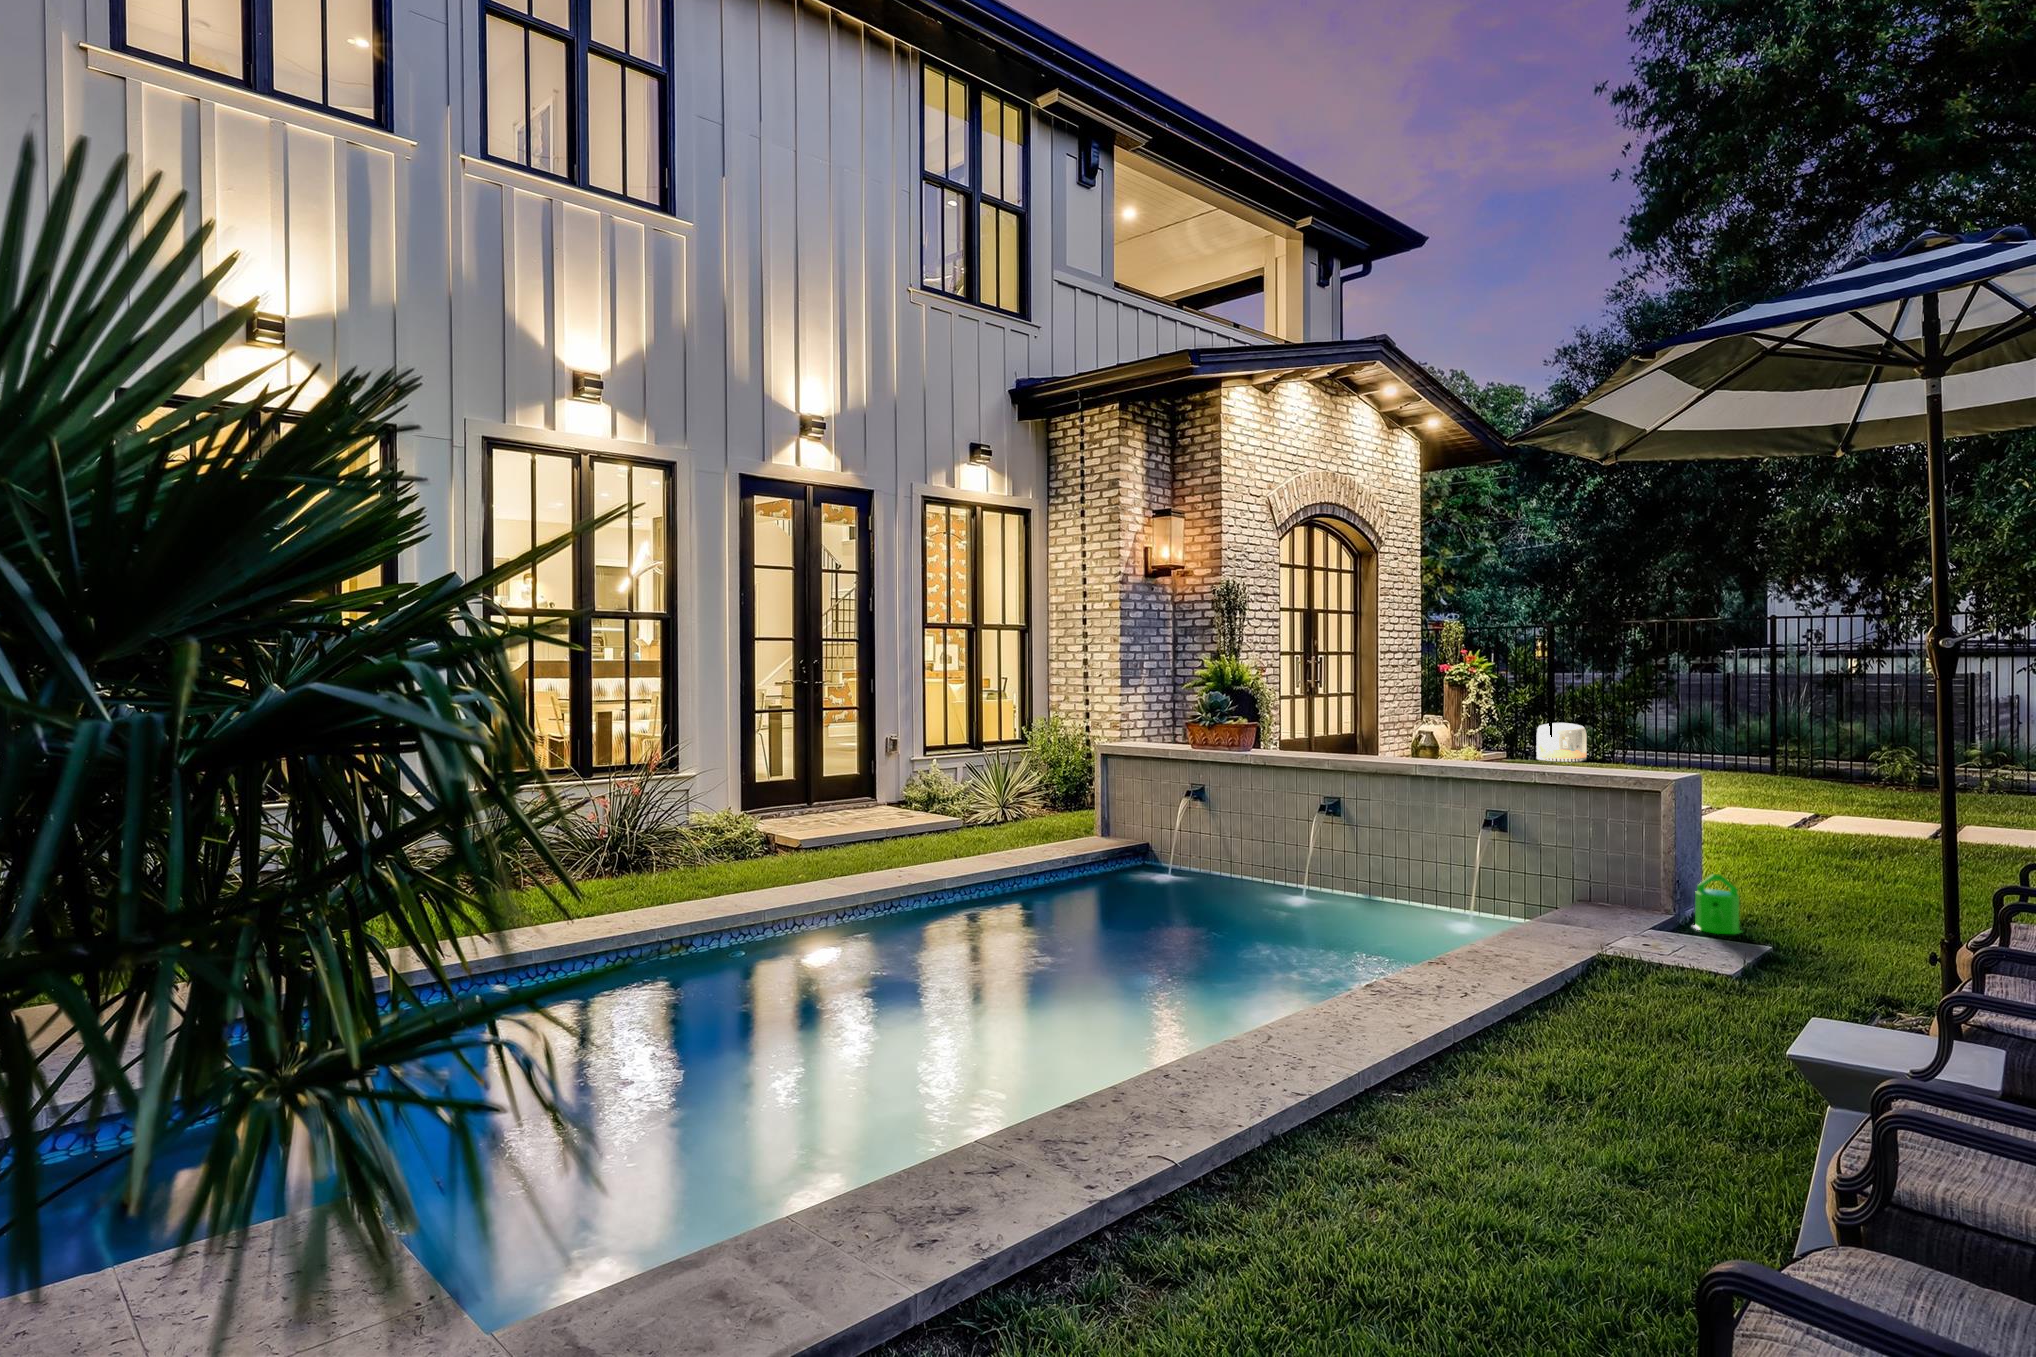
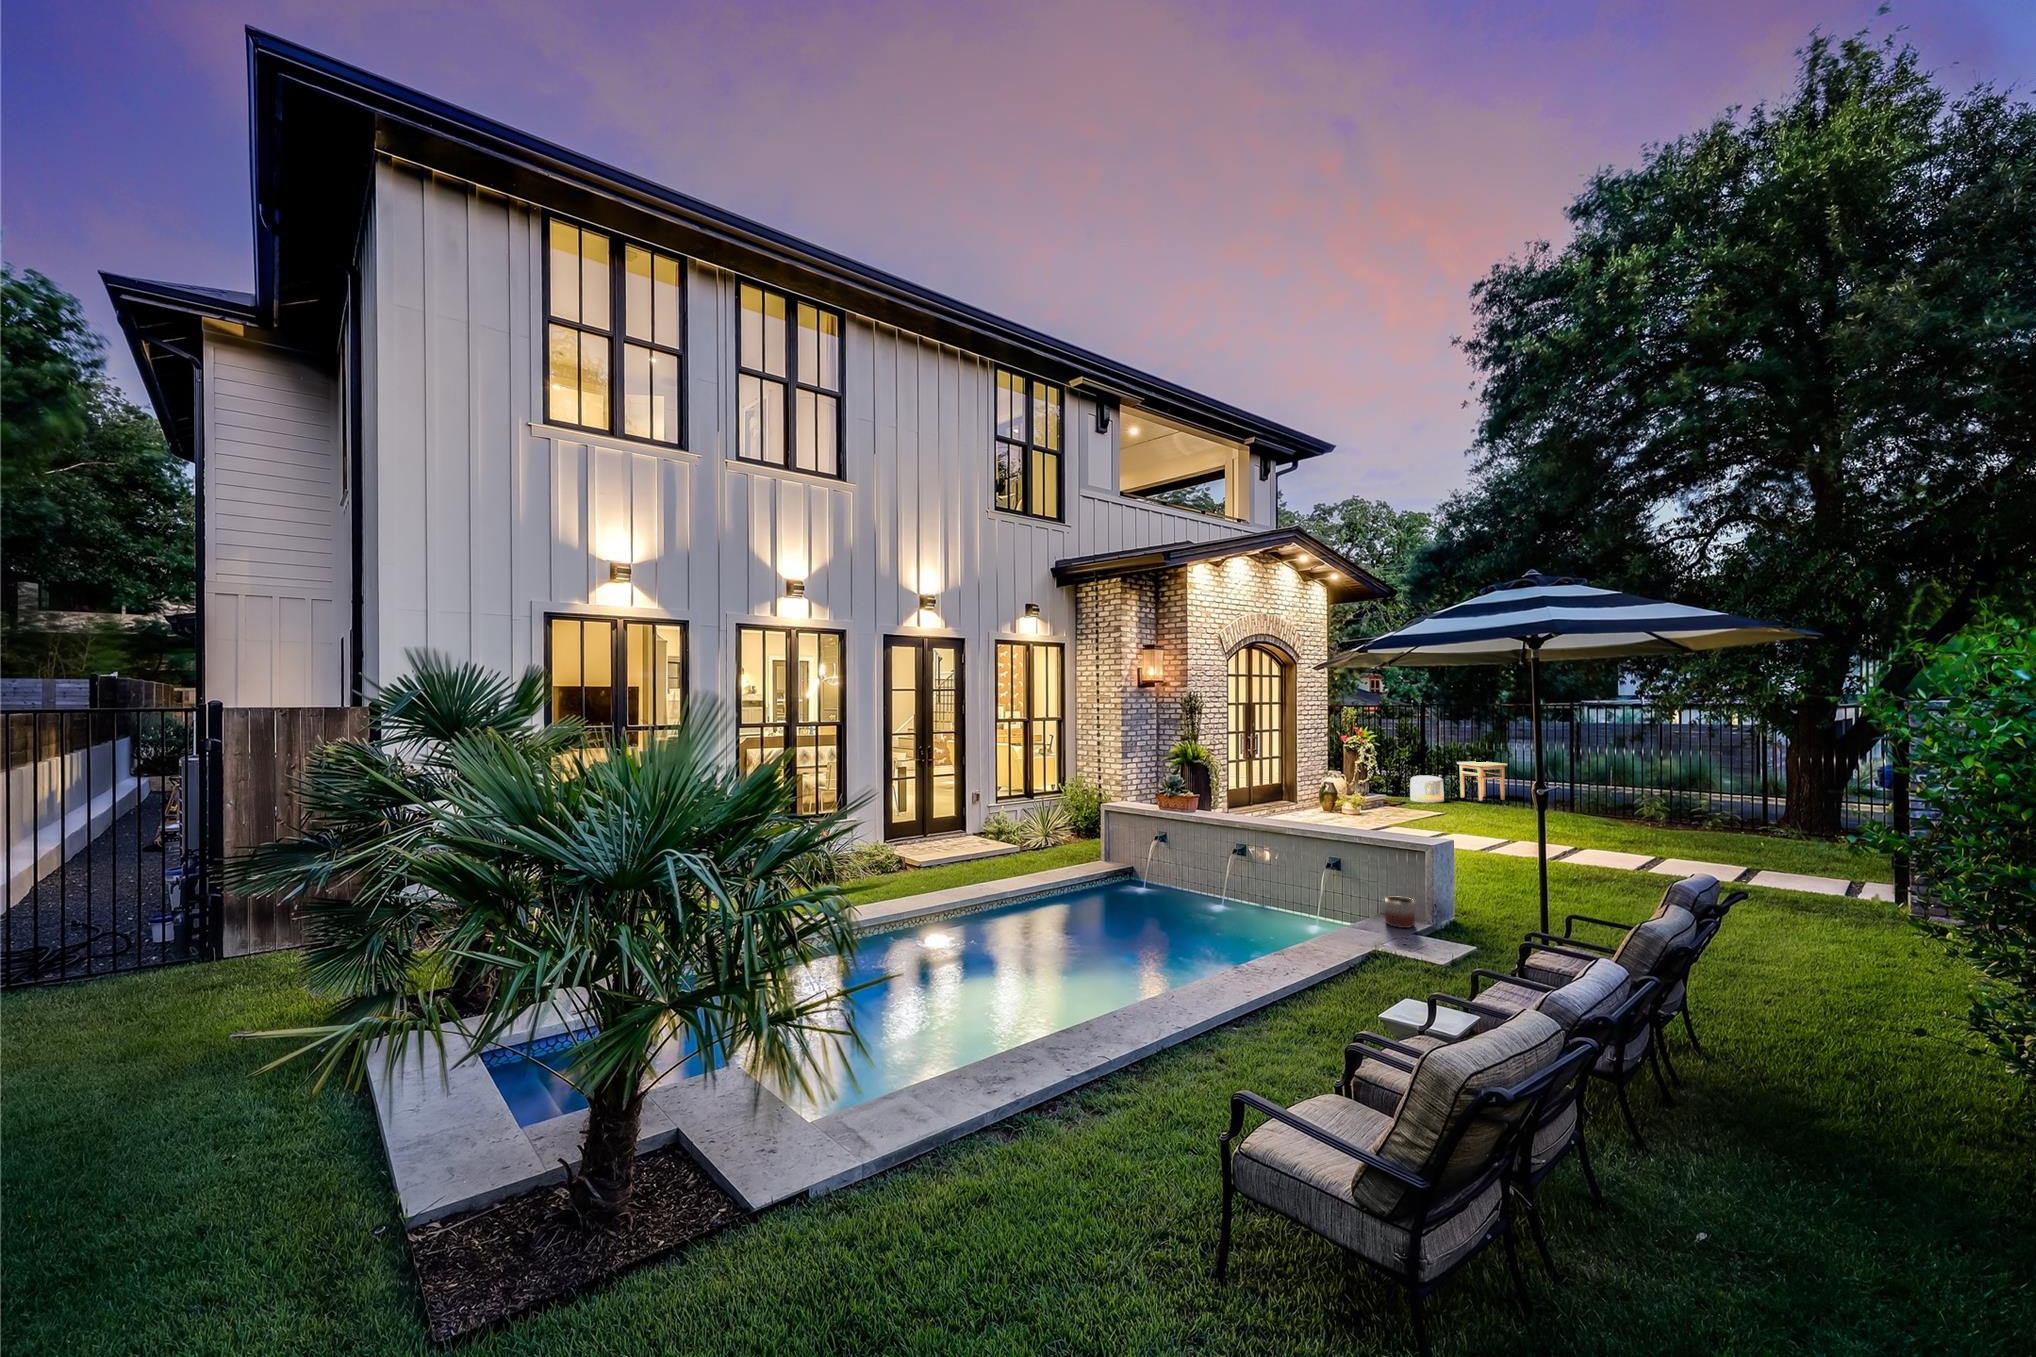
side table: none [1602,704,1677,759] -> present [1457,762,1507,801]
planter: none [1589,868,1642,919] -> present [1385,897,1415,928]
watering can: present [1693,874,1742,934] -> none [1441,903,1470,940]

